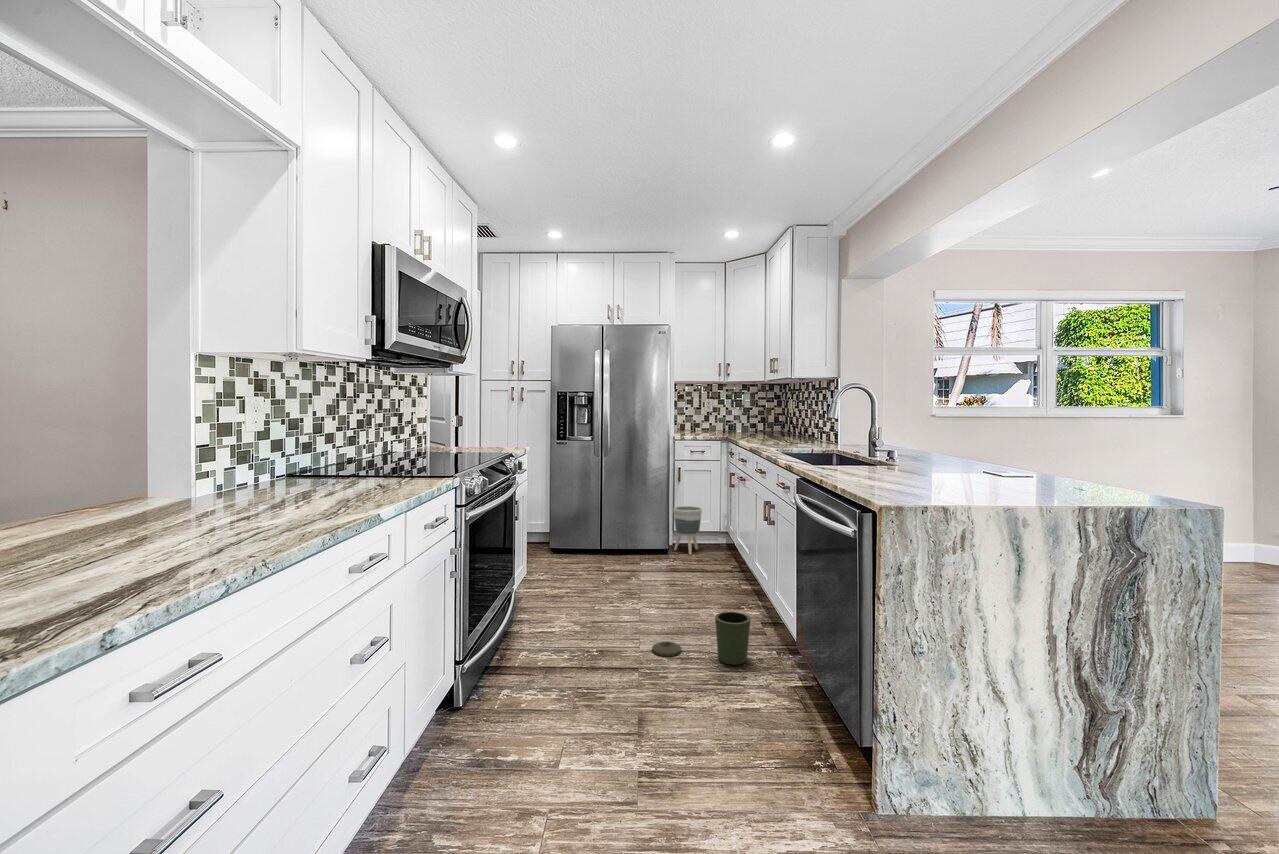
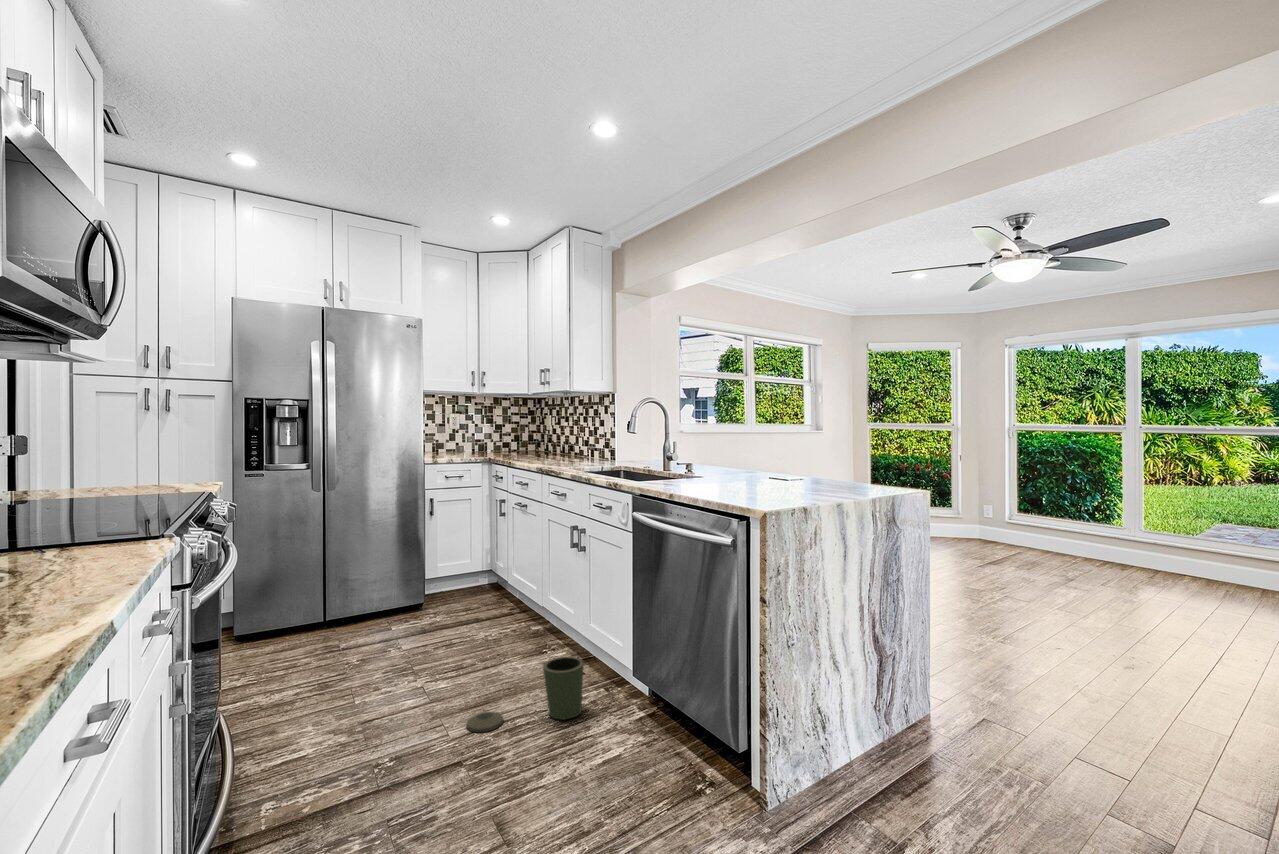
planter: present [674,506,702,555] -> none [429,544,465,601]

